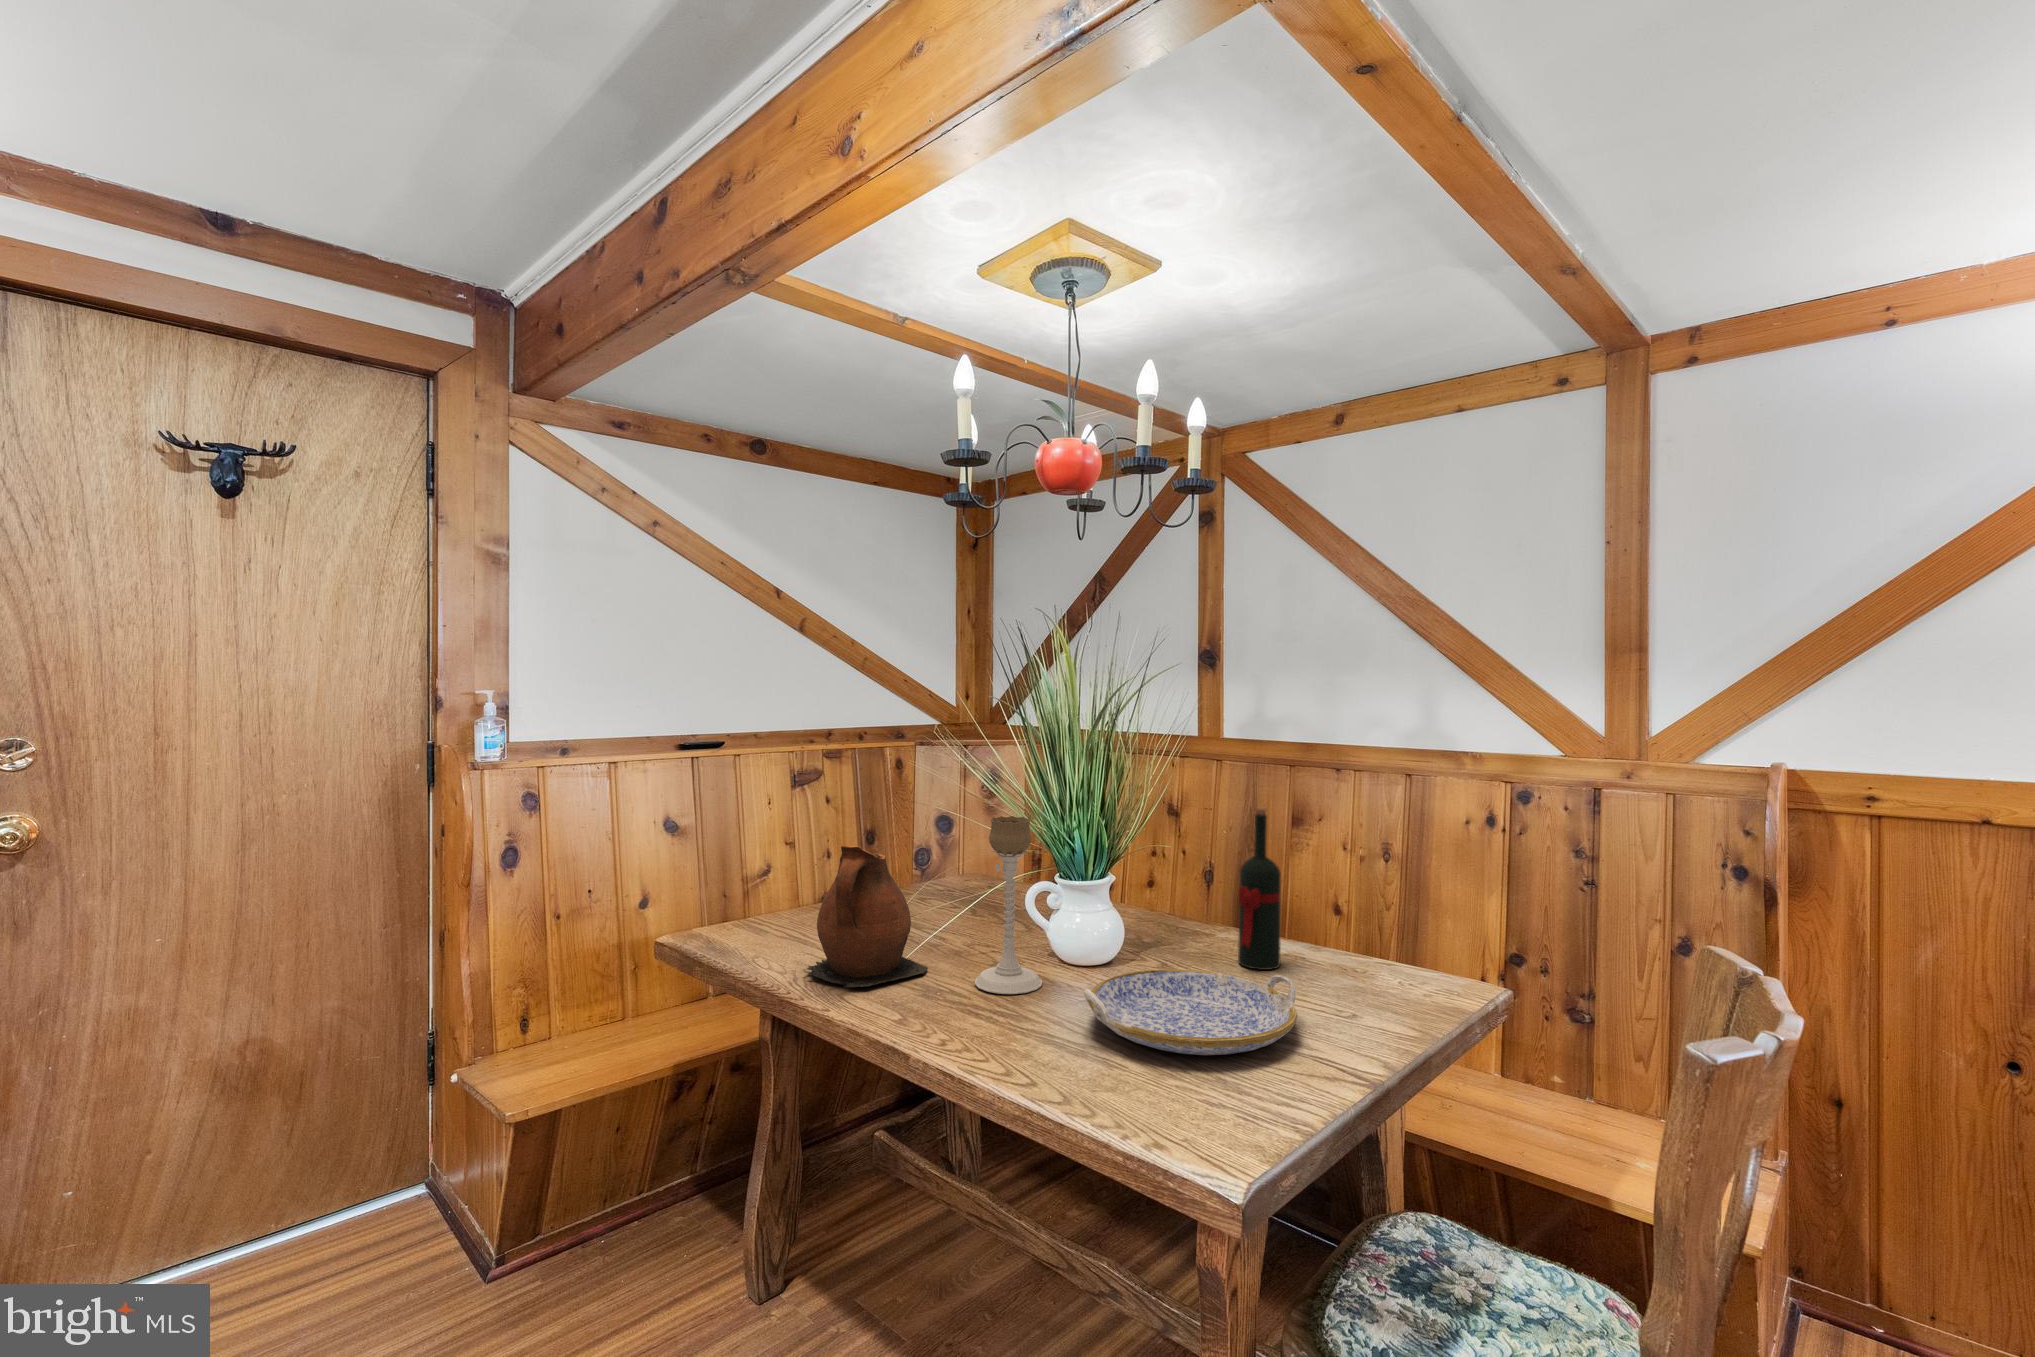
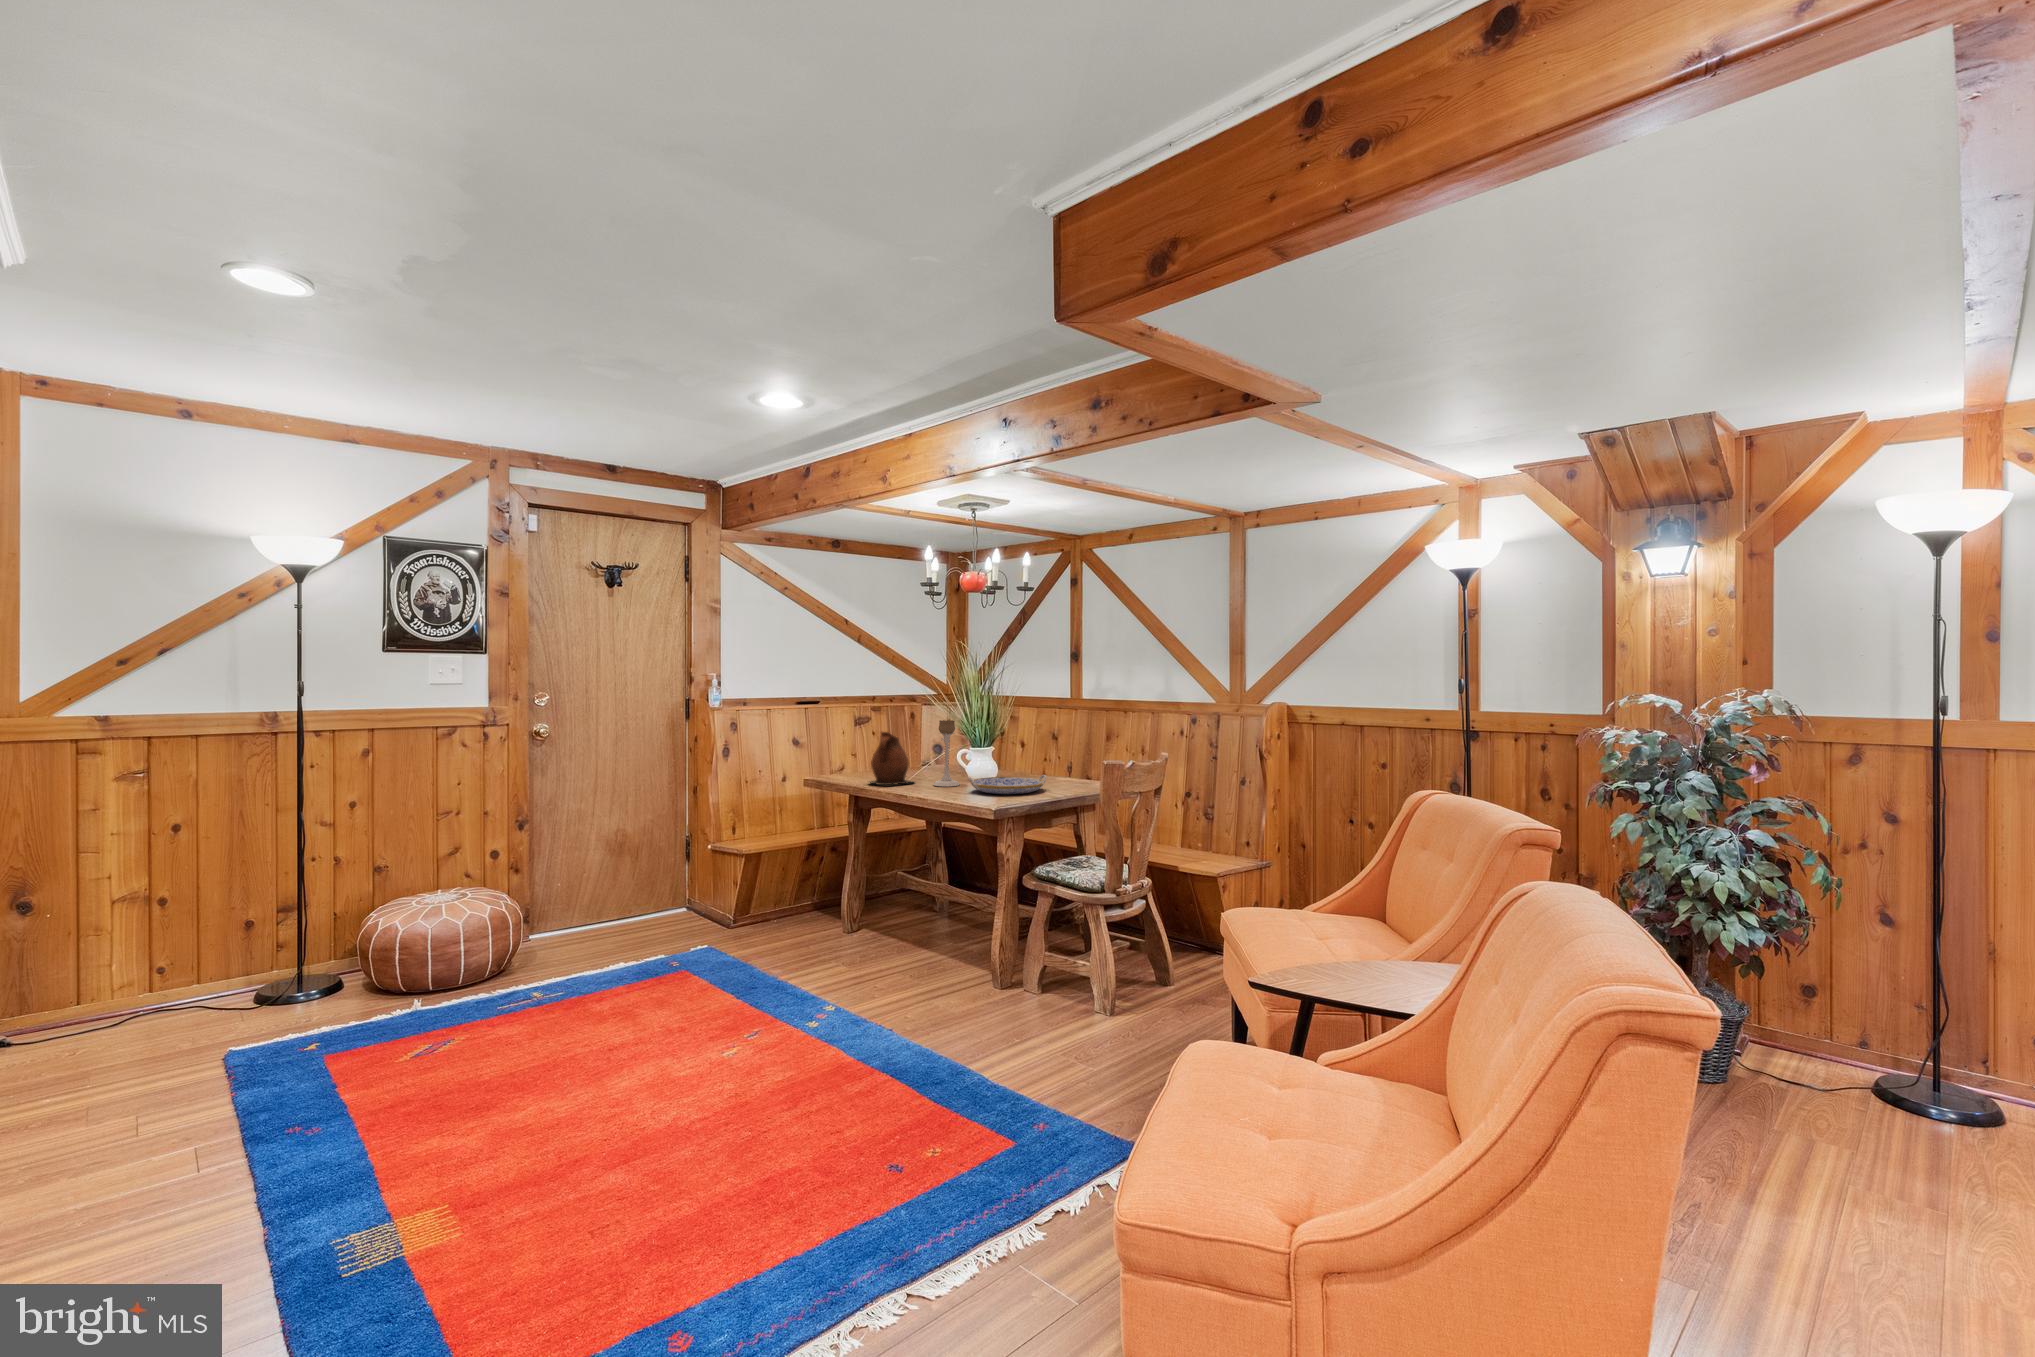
wine bottle: present [1238,808,1281,970] -> none [1040,718,1058,782]

